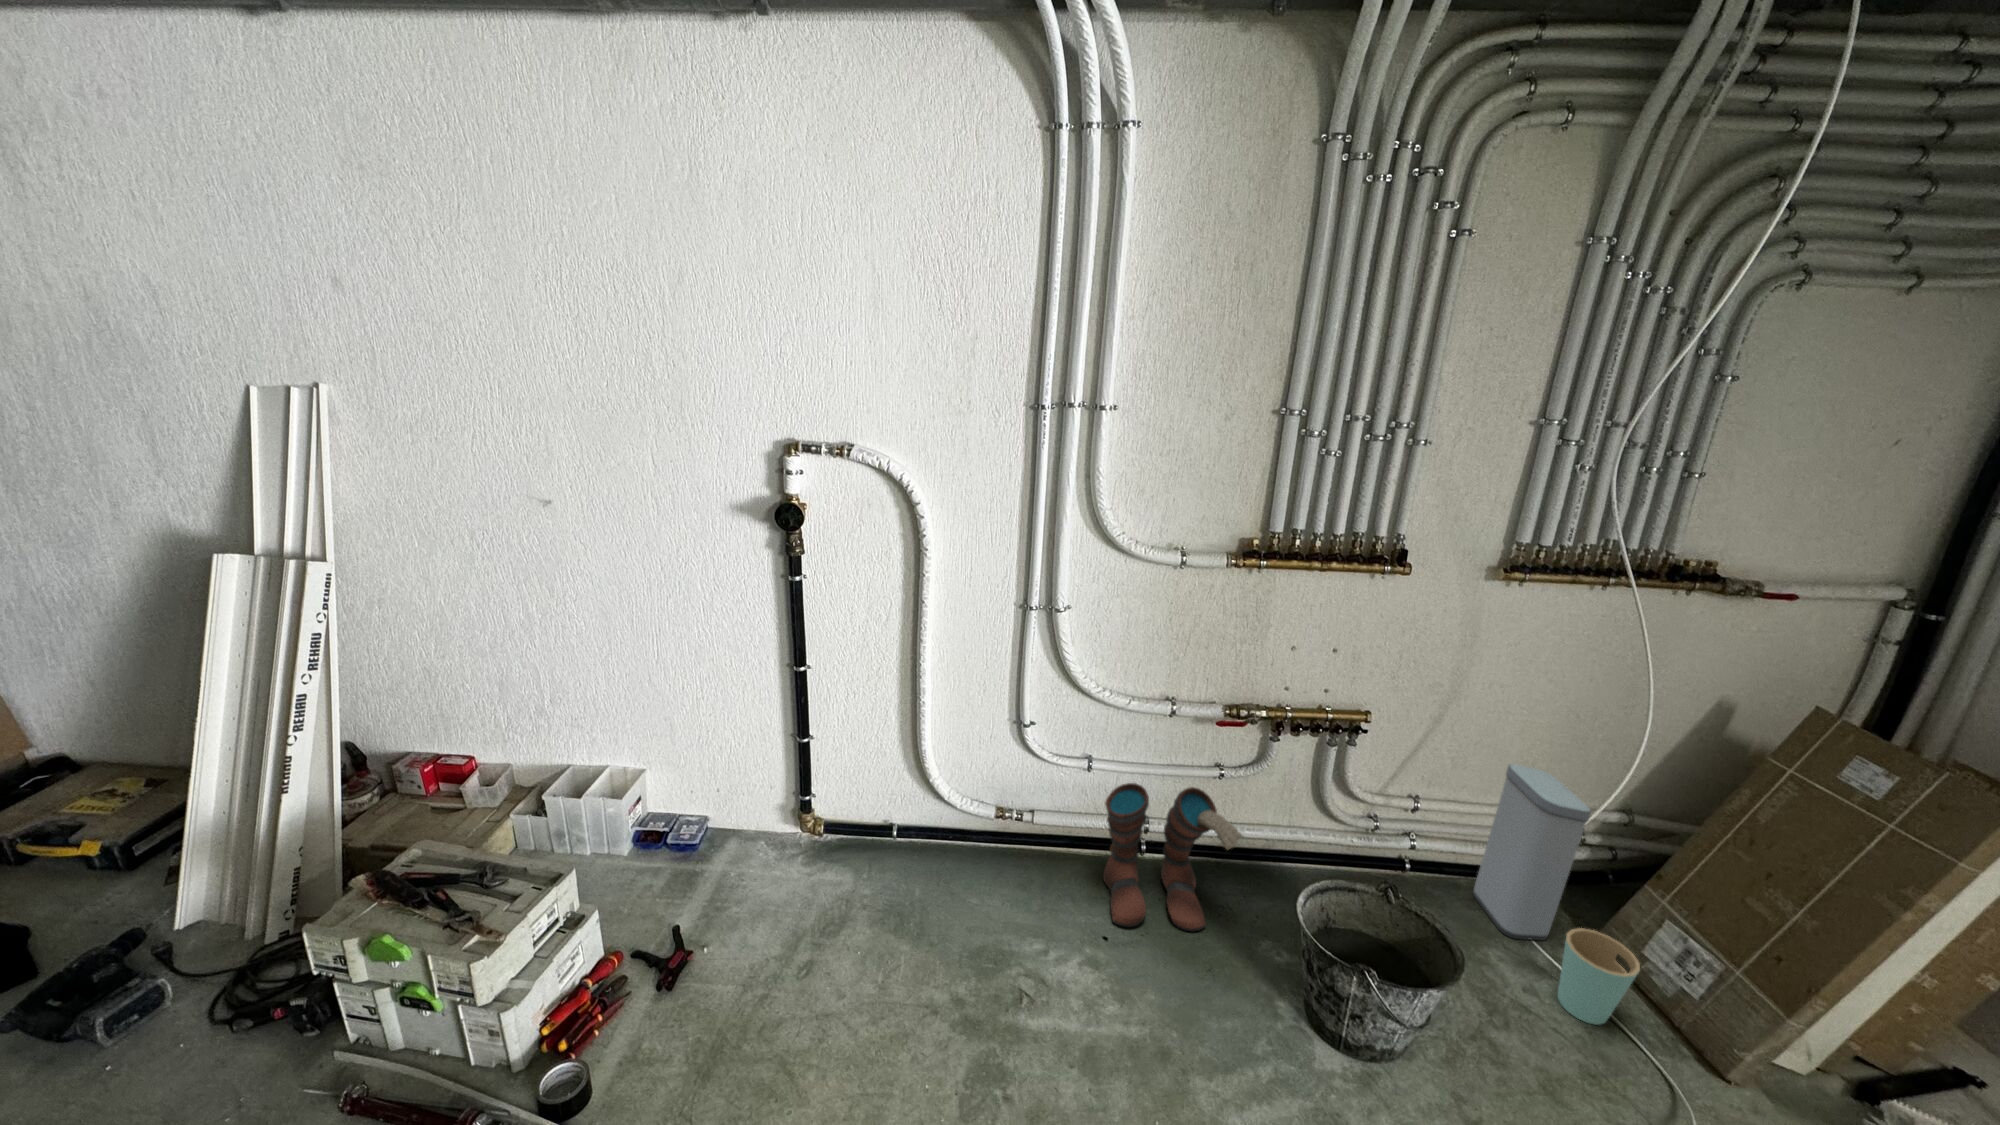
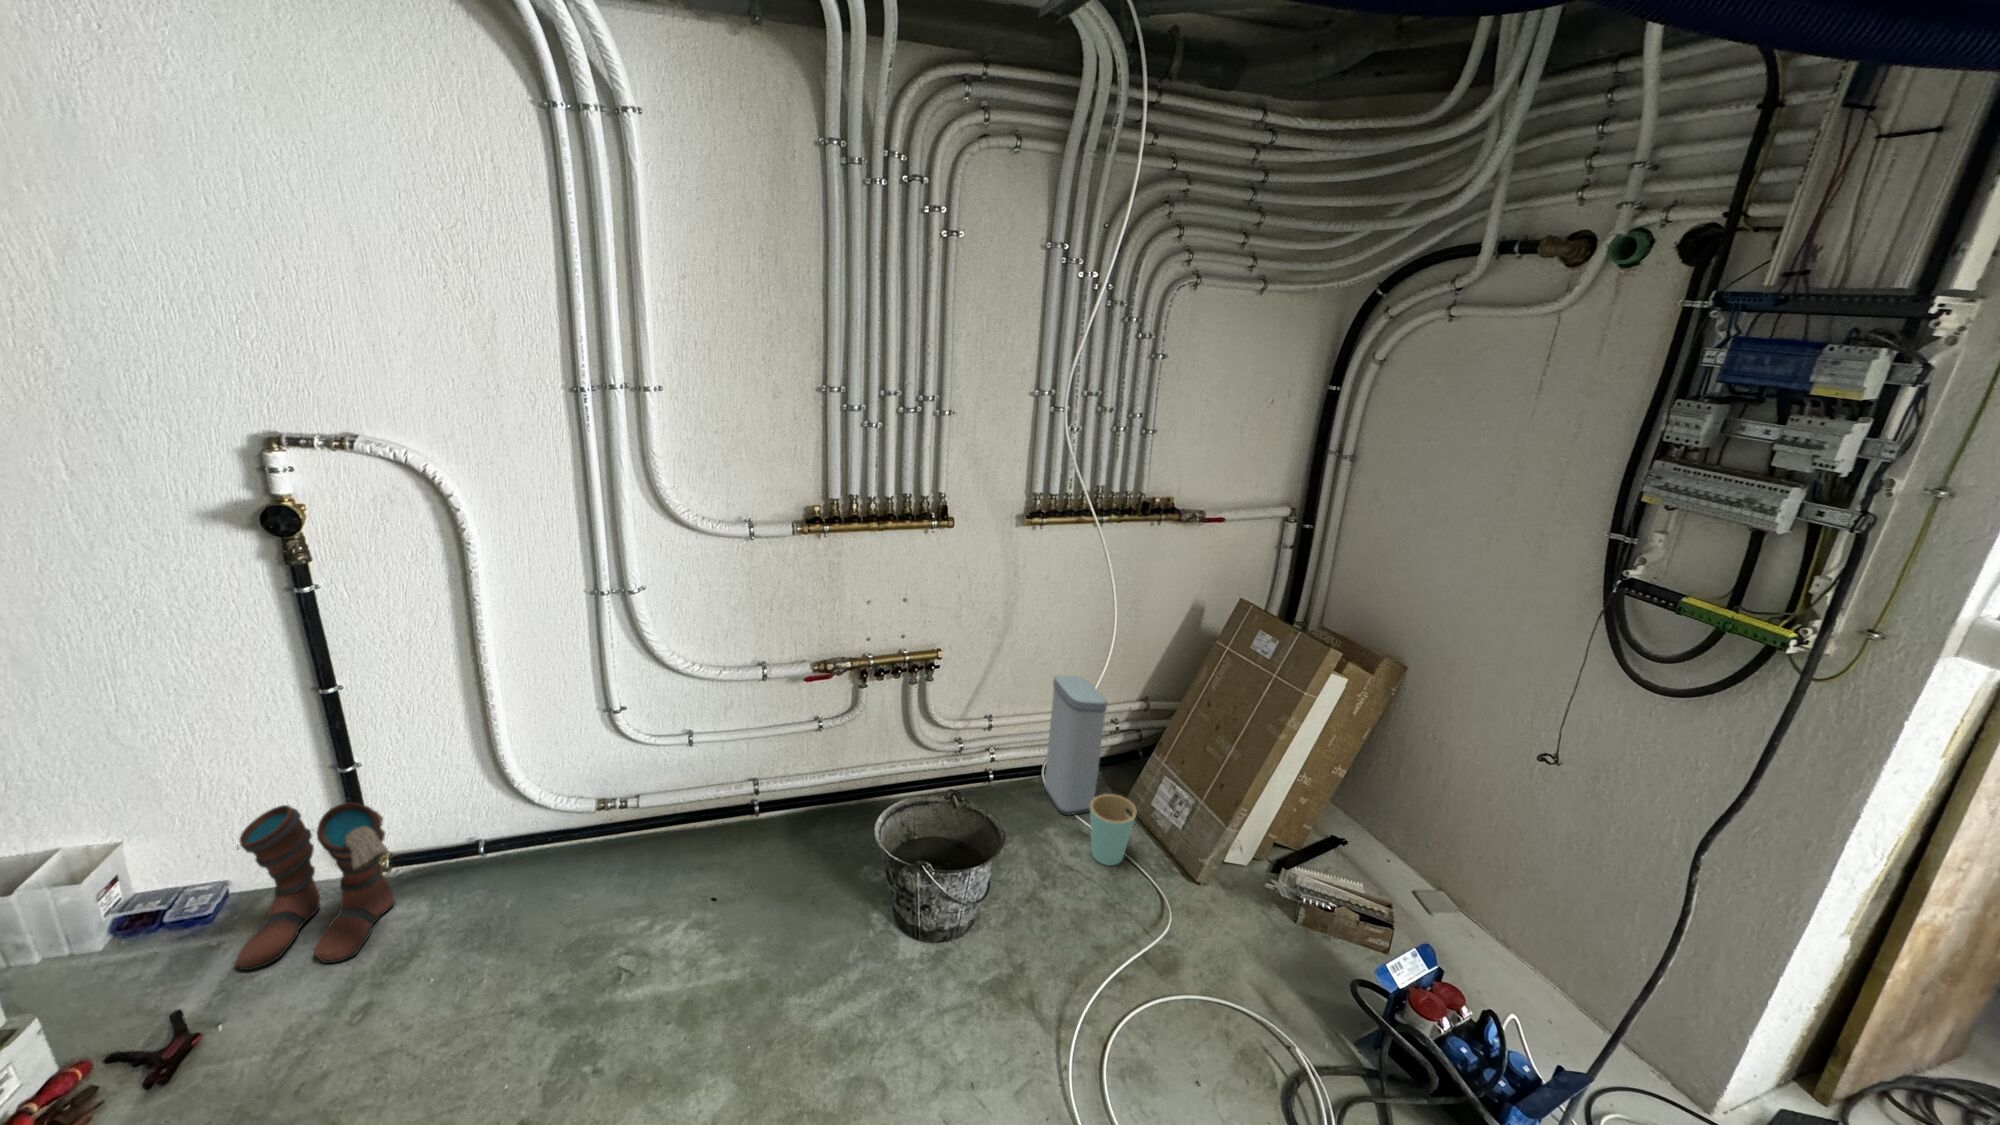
boots: present [1103,783,1243,931] -> present [235,803,394,970]

